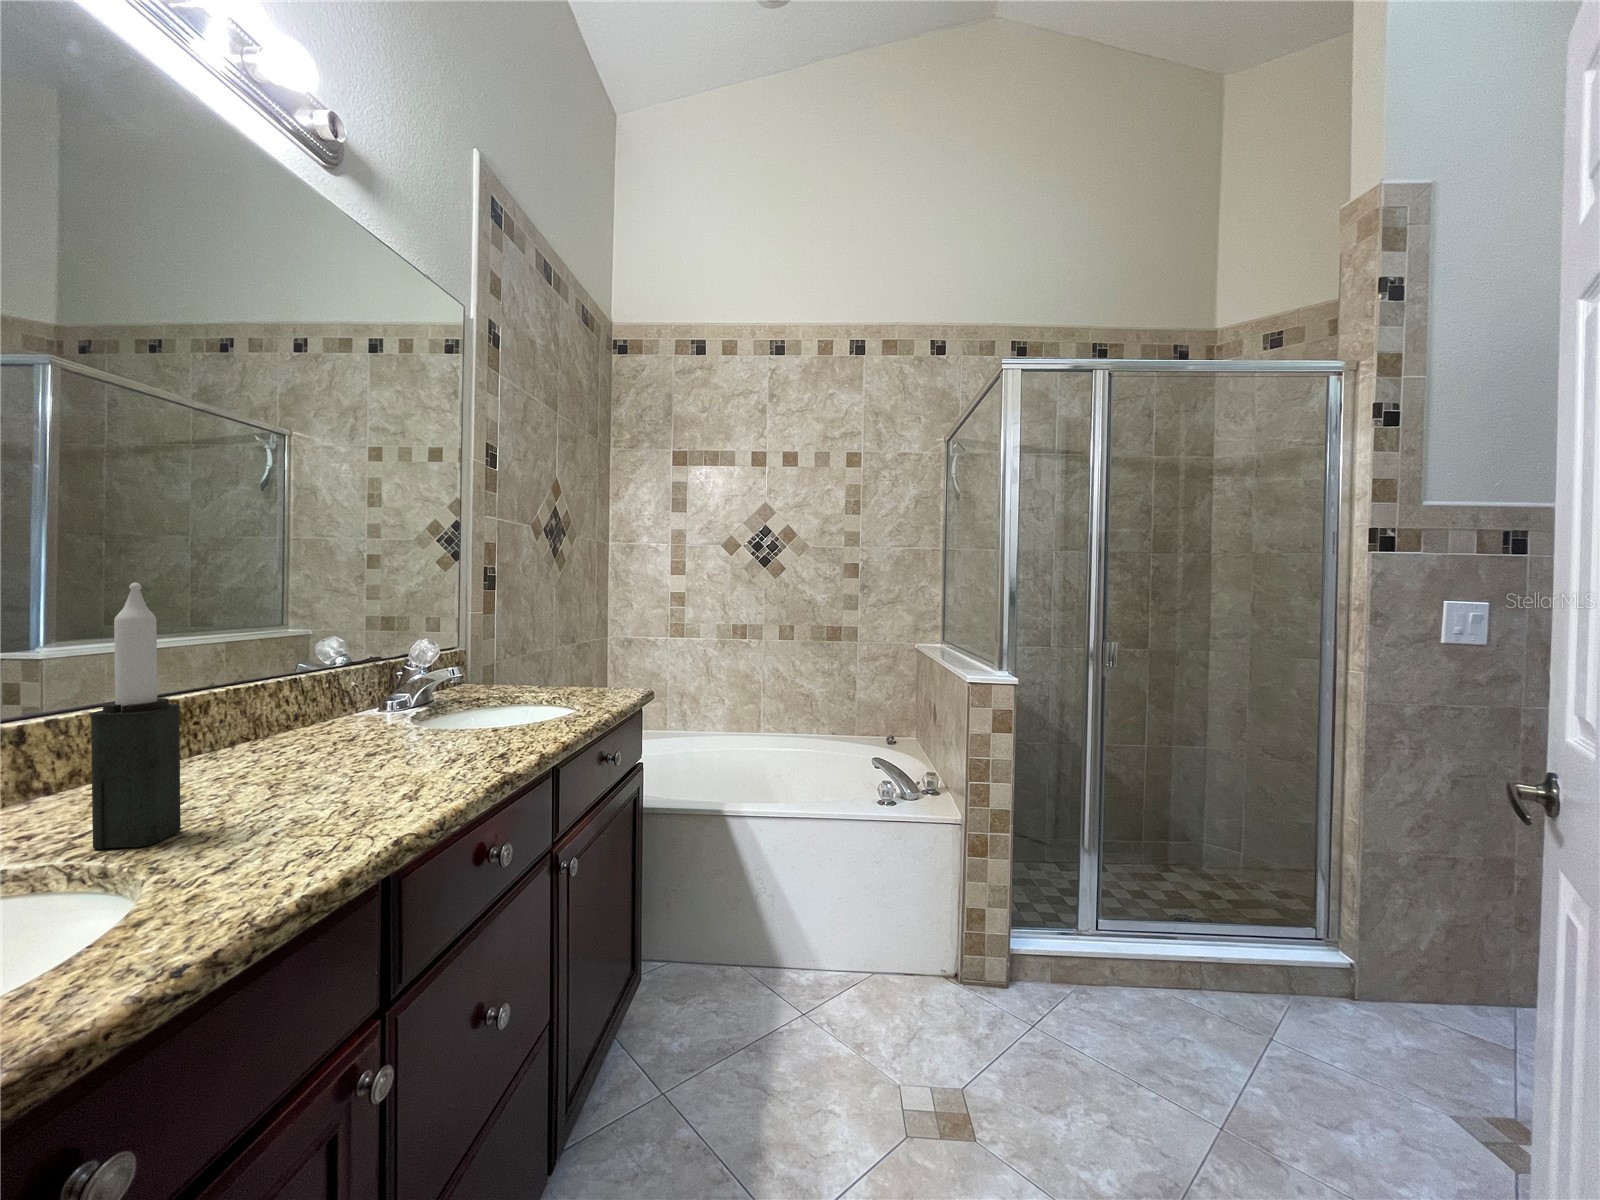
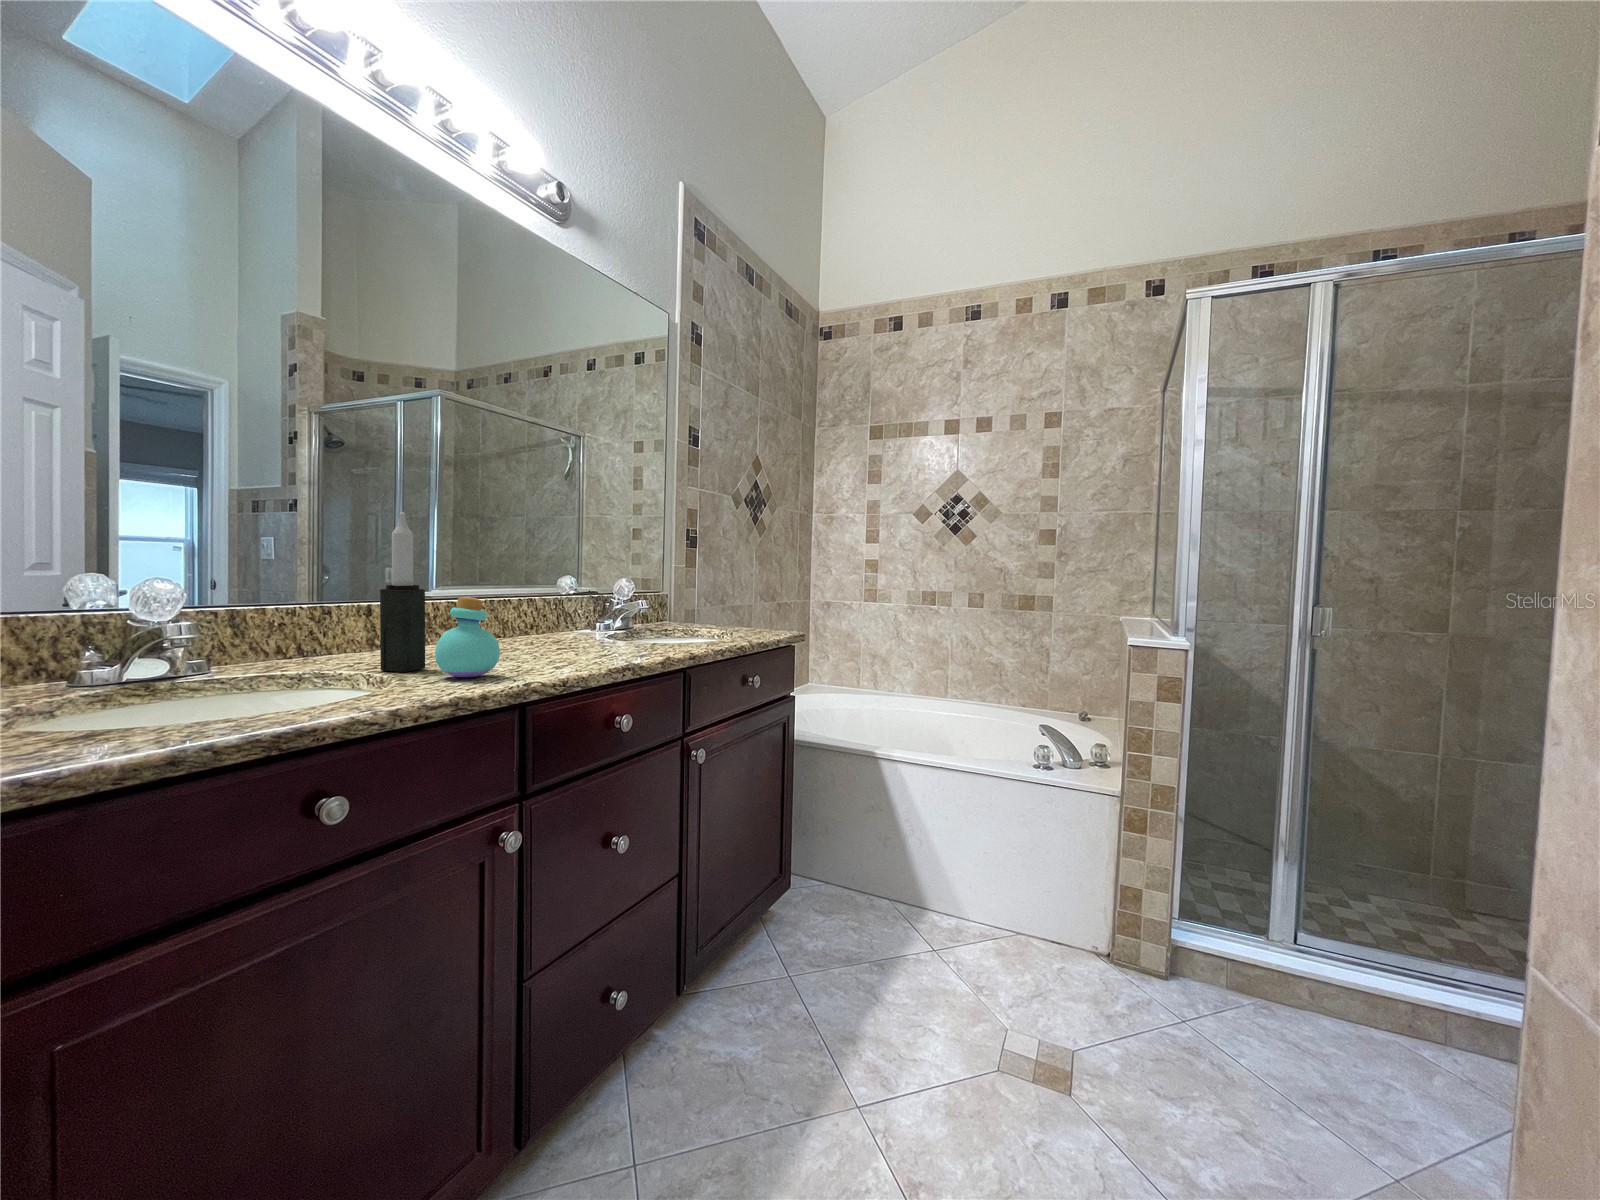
perfume bottle: none [222,718,336,847] -> present [435,597,500,677]

